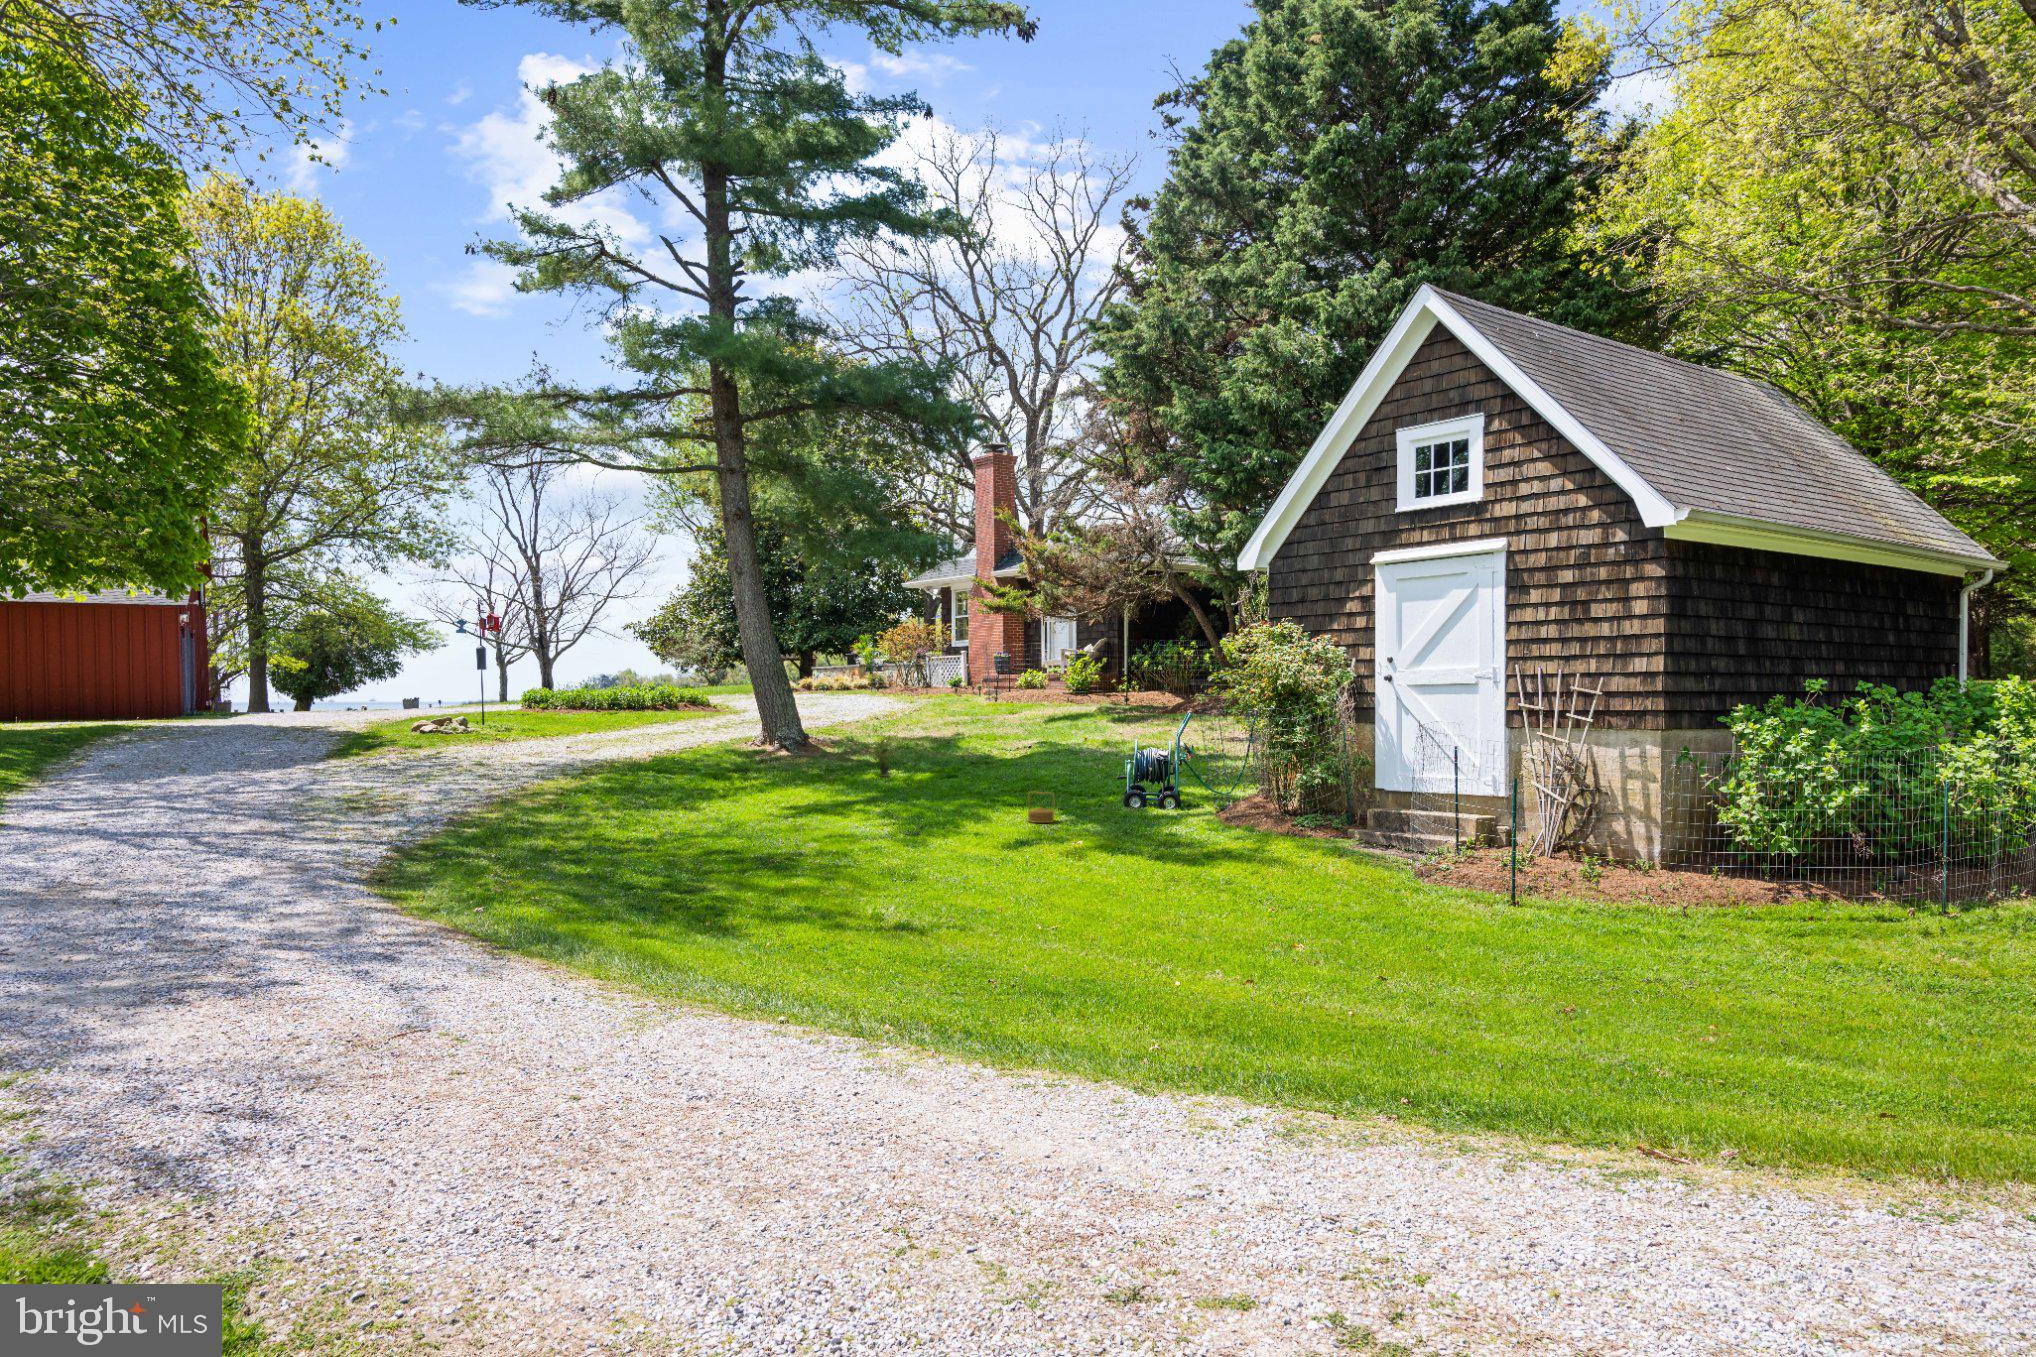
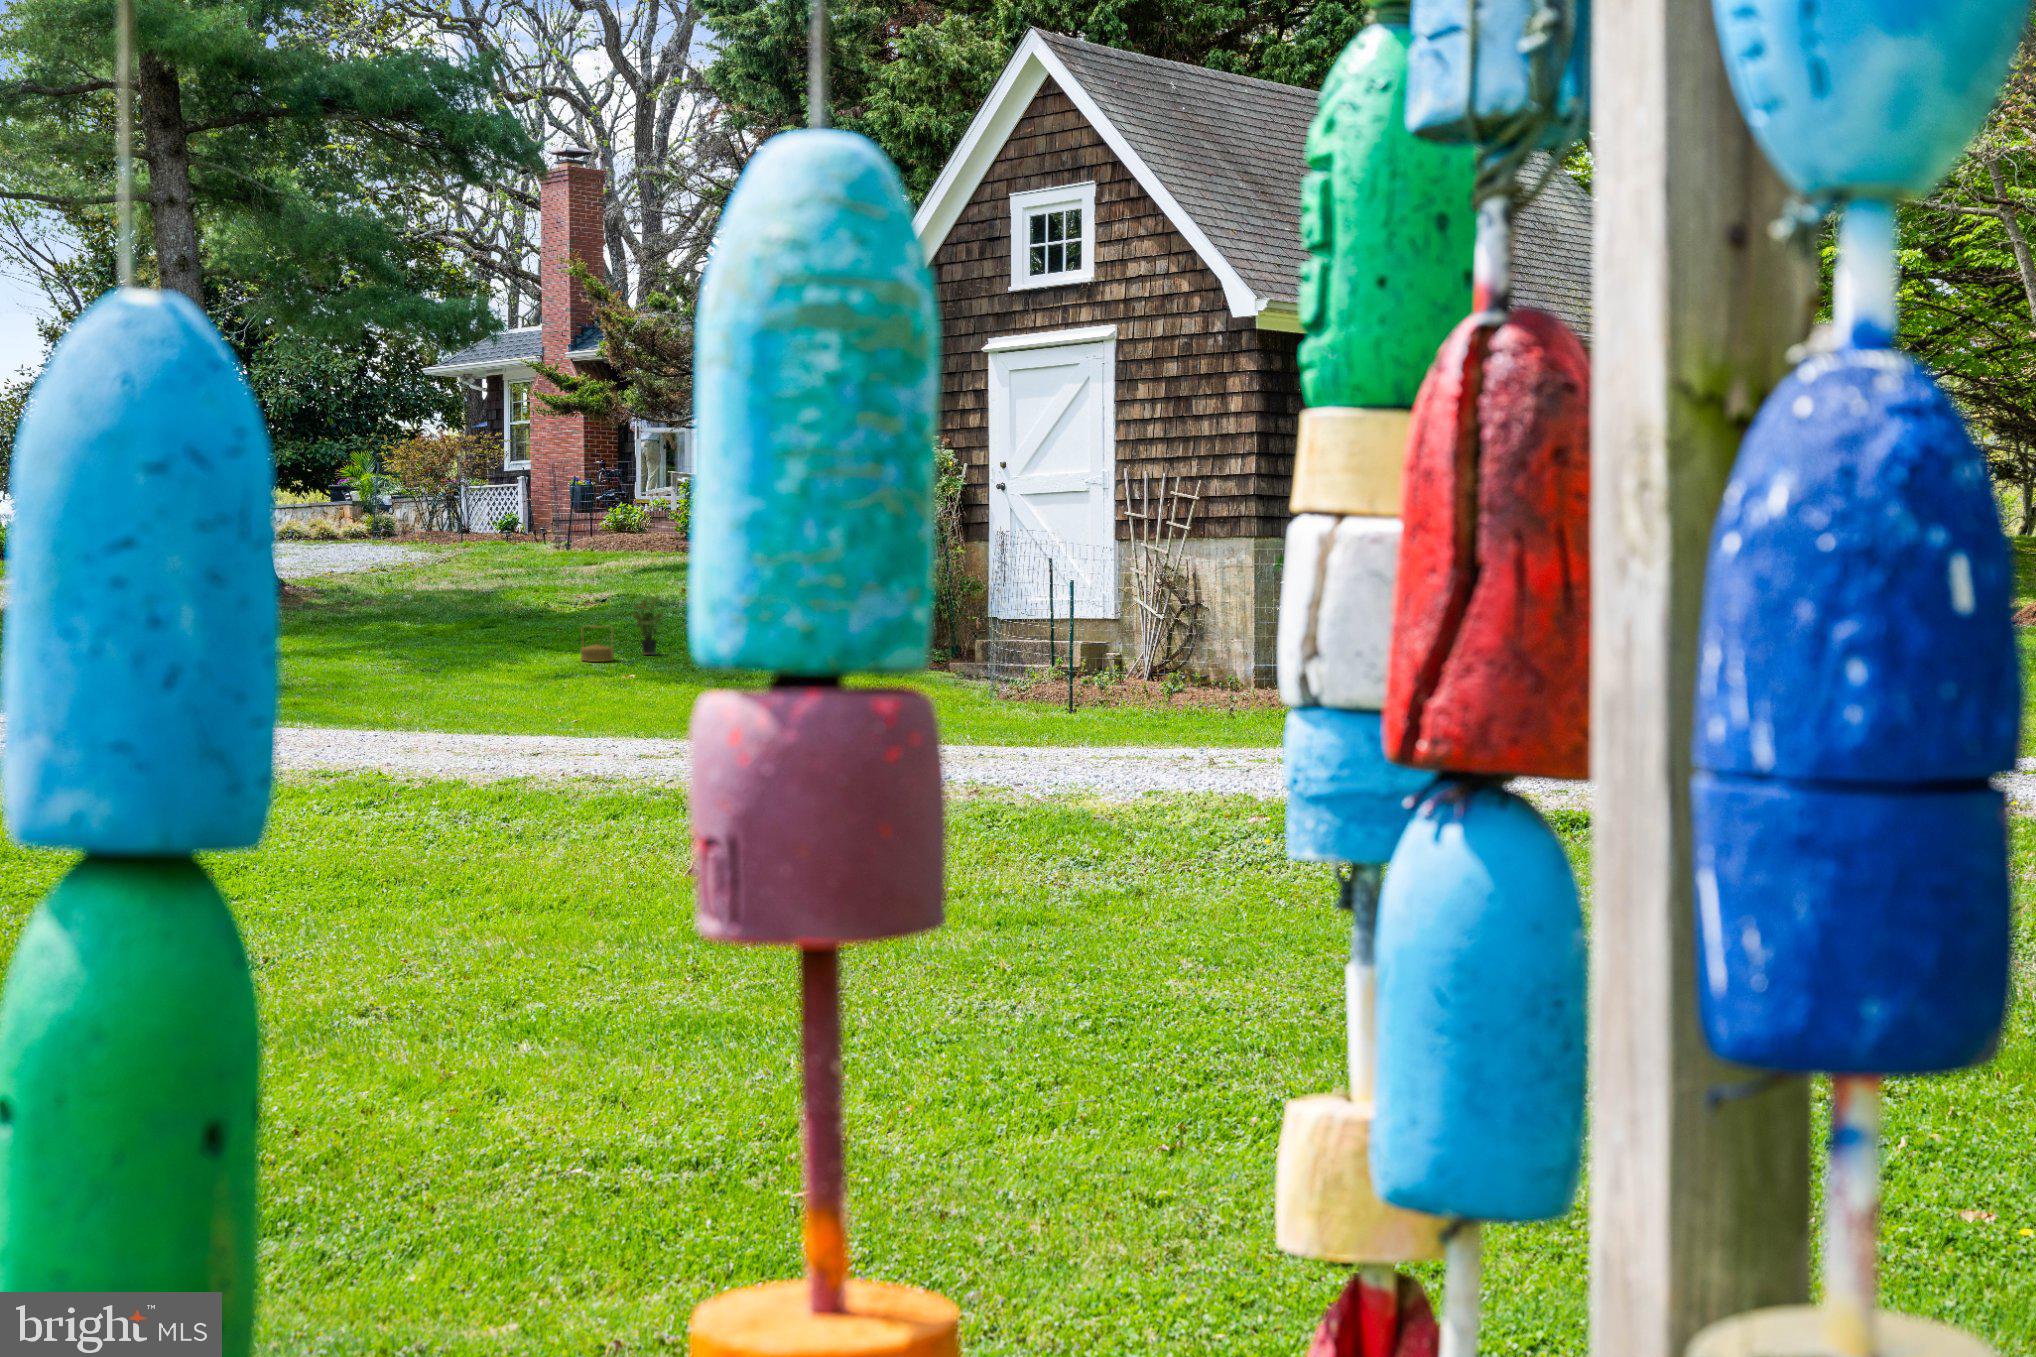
potted plant: present [874,738,894,777] -> present [633,595,664,655]

